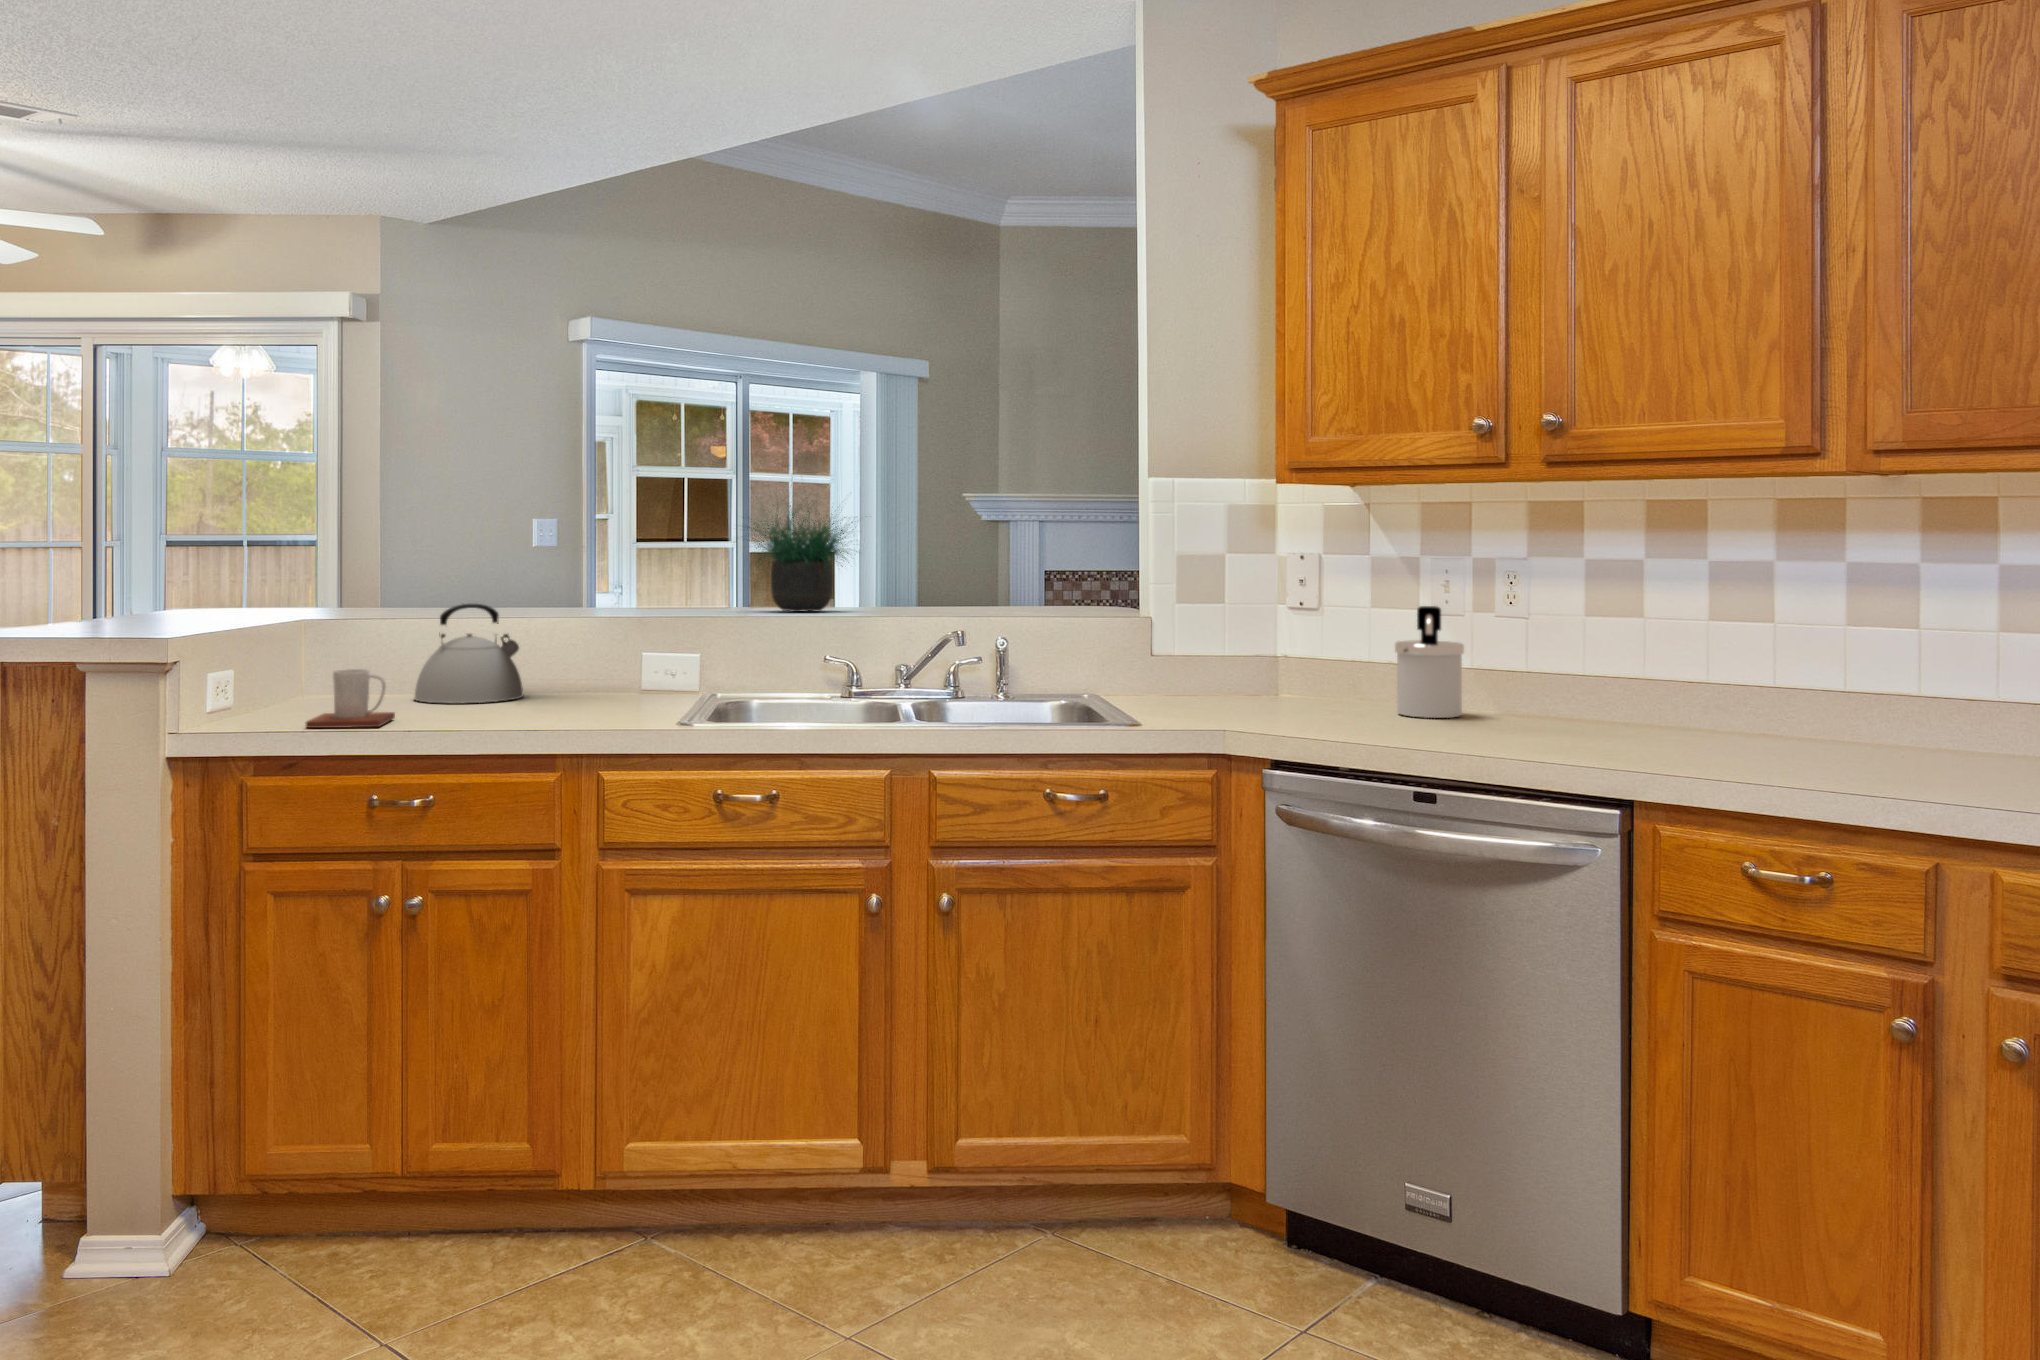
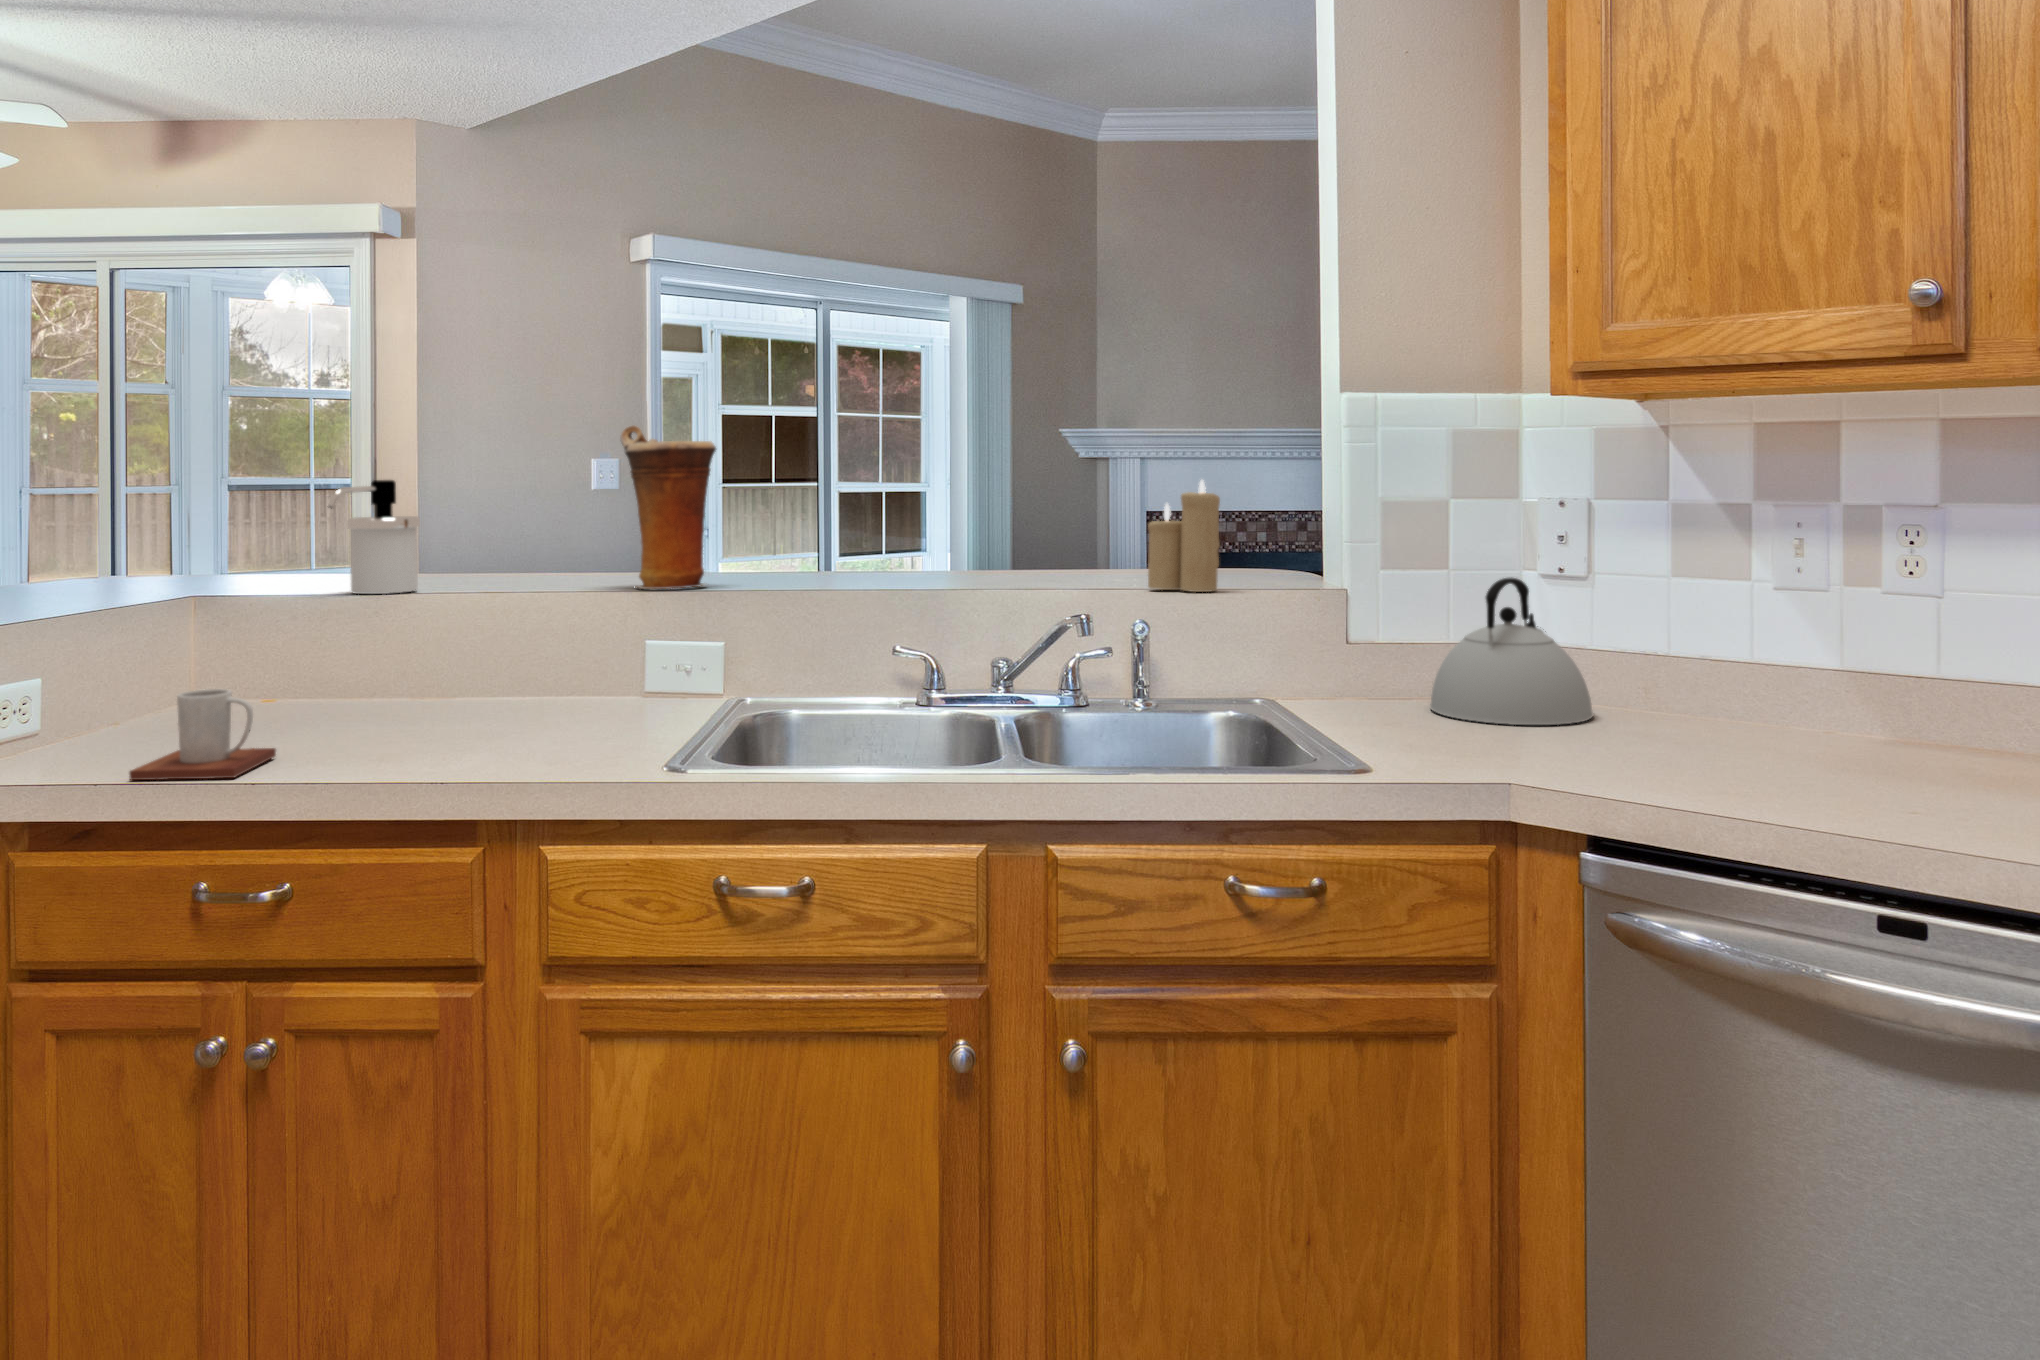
vase: none [608,484,685,616] -> present [620,425,716,589]
potted plant: present [743,505,857,612] -> none [780,401,964,578]
candle: none [1016,536,1070,619] -> present [1148,480,1220,592]
kettle: present [415,604,523,703] -> present [1430,577,1593,725]
soap dispenser: present [1395,606,1464,718] -> present [328,480,420,594]

